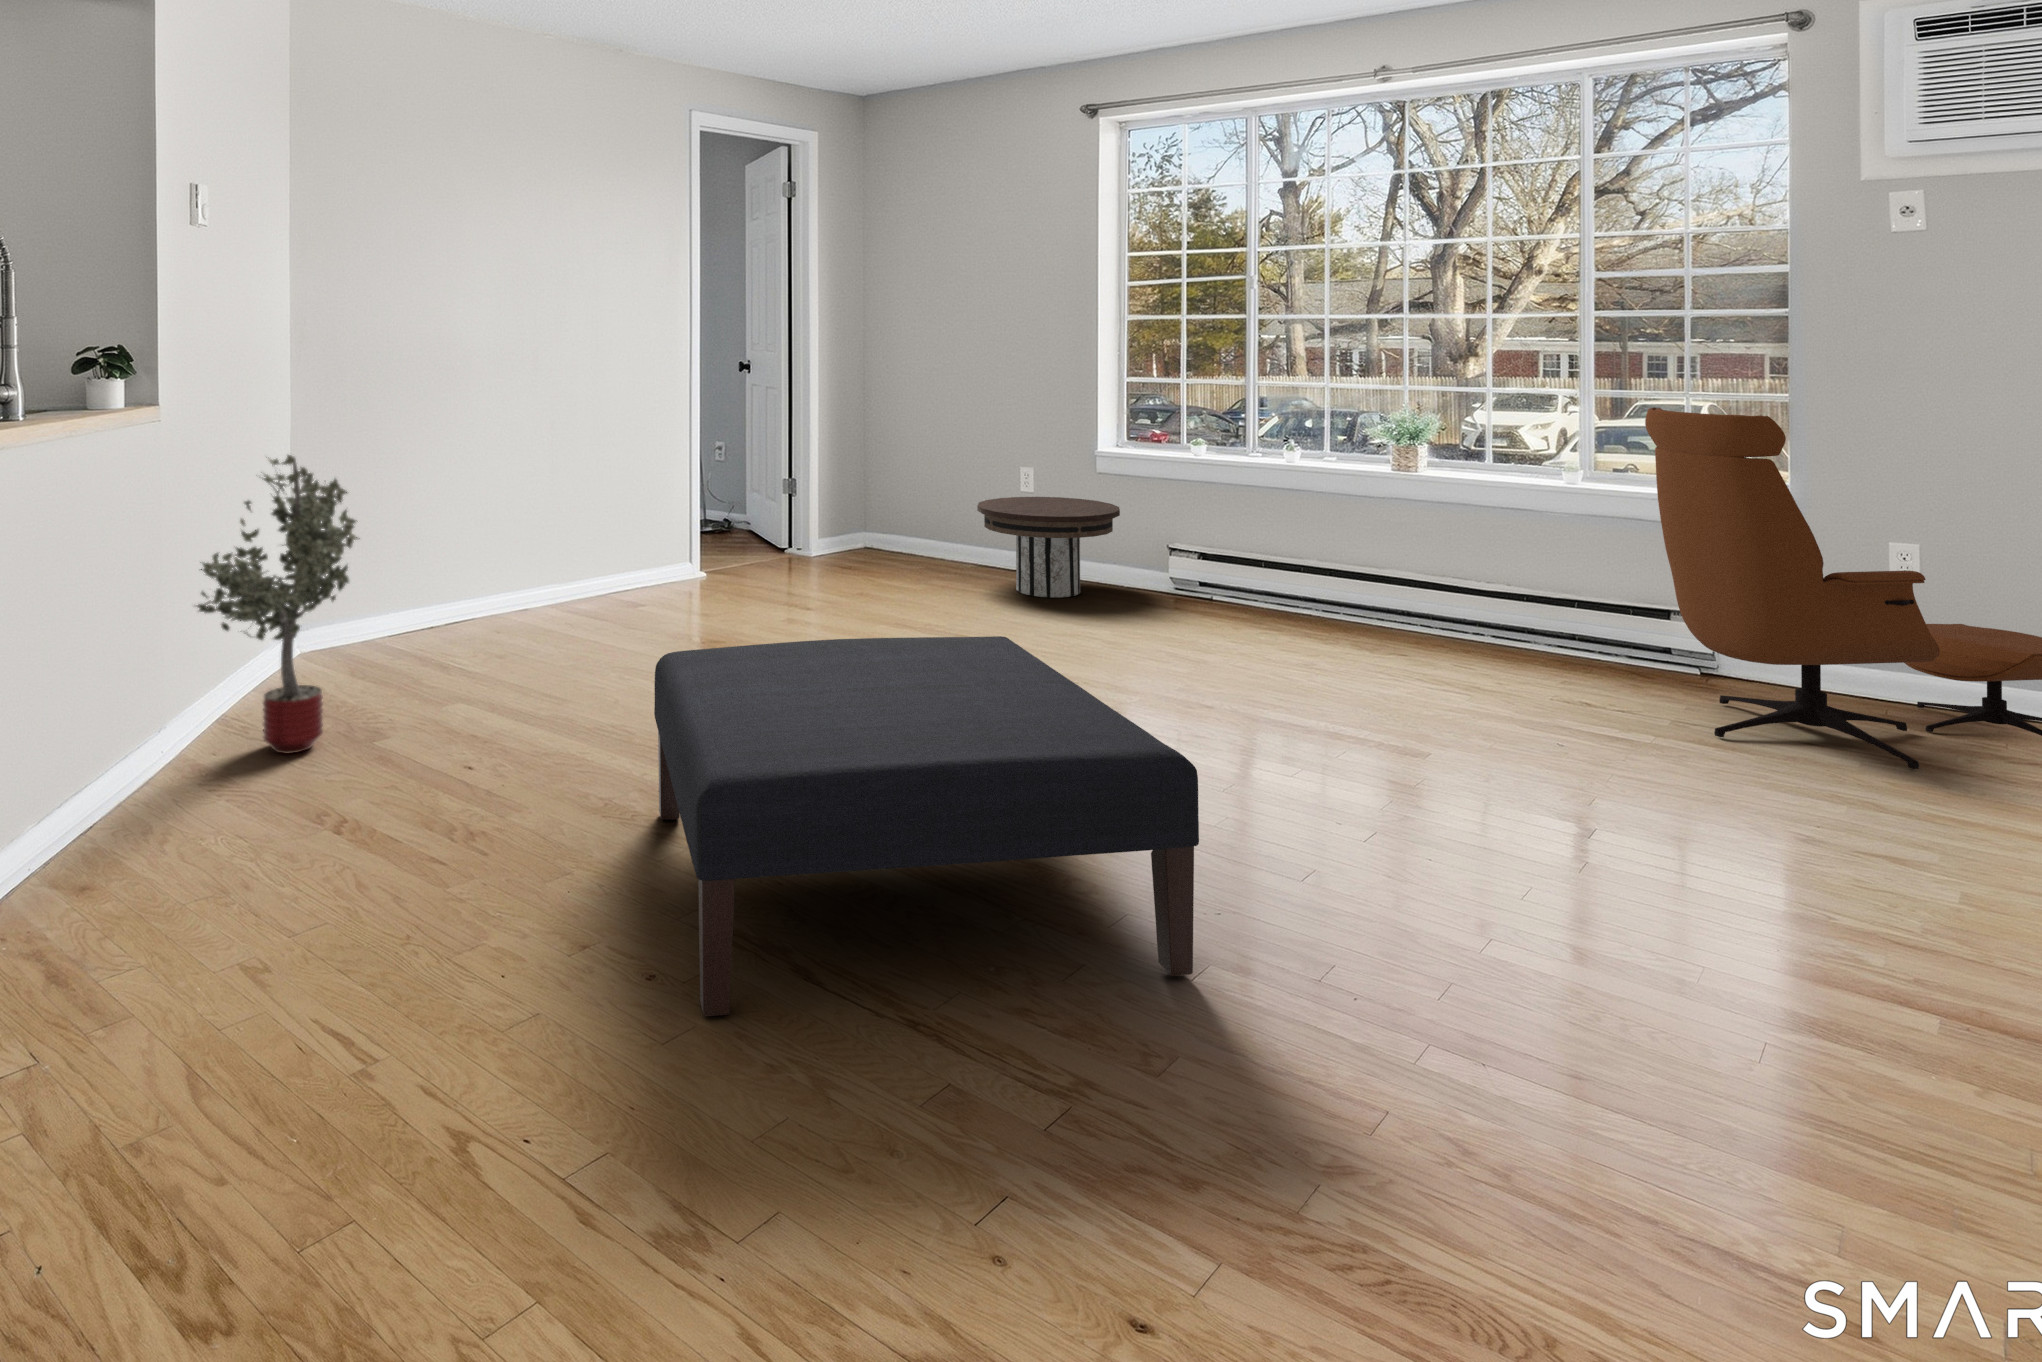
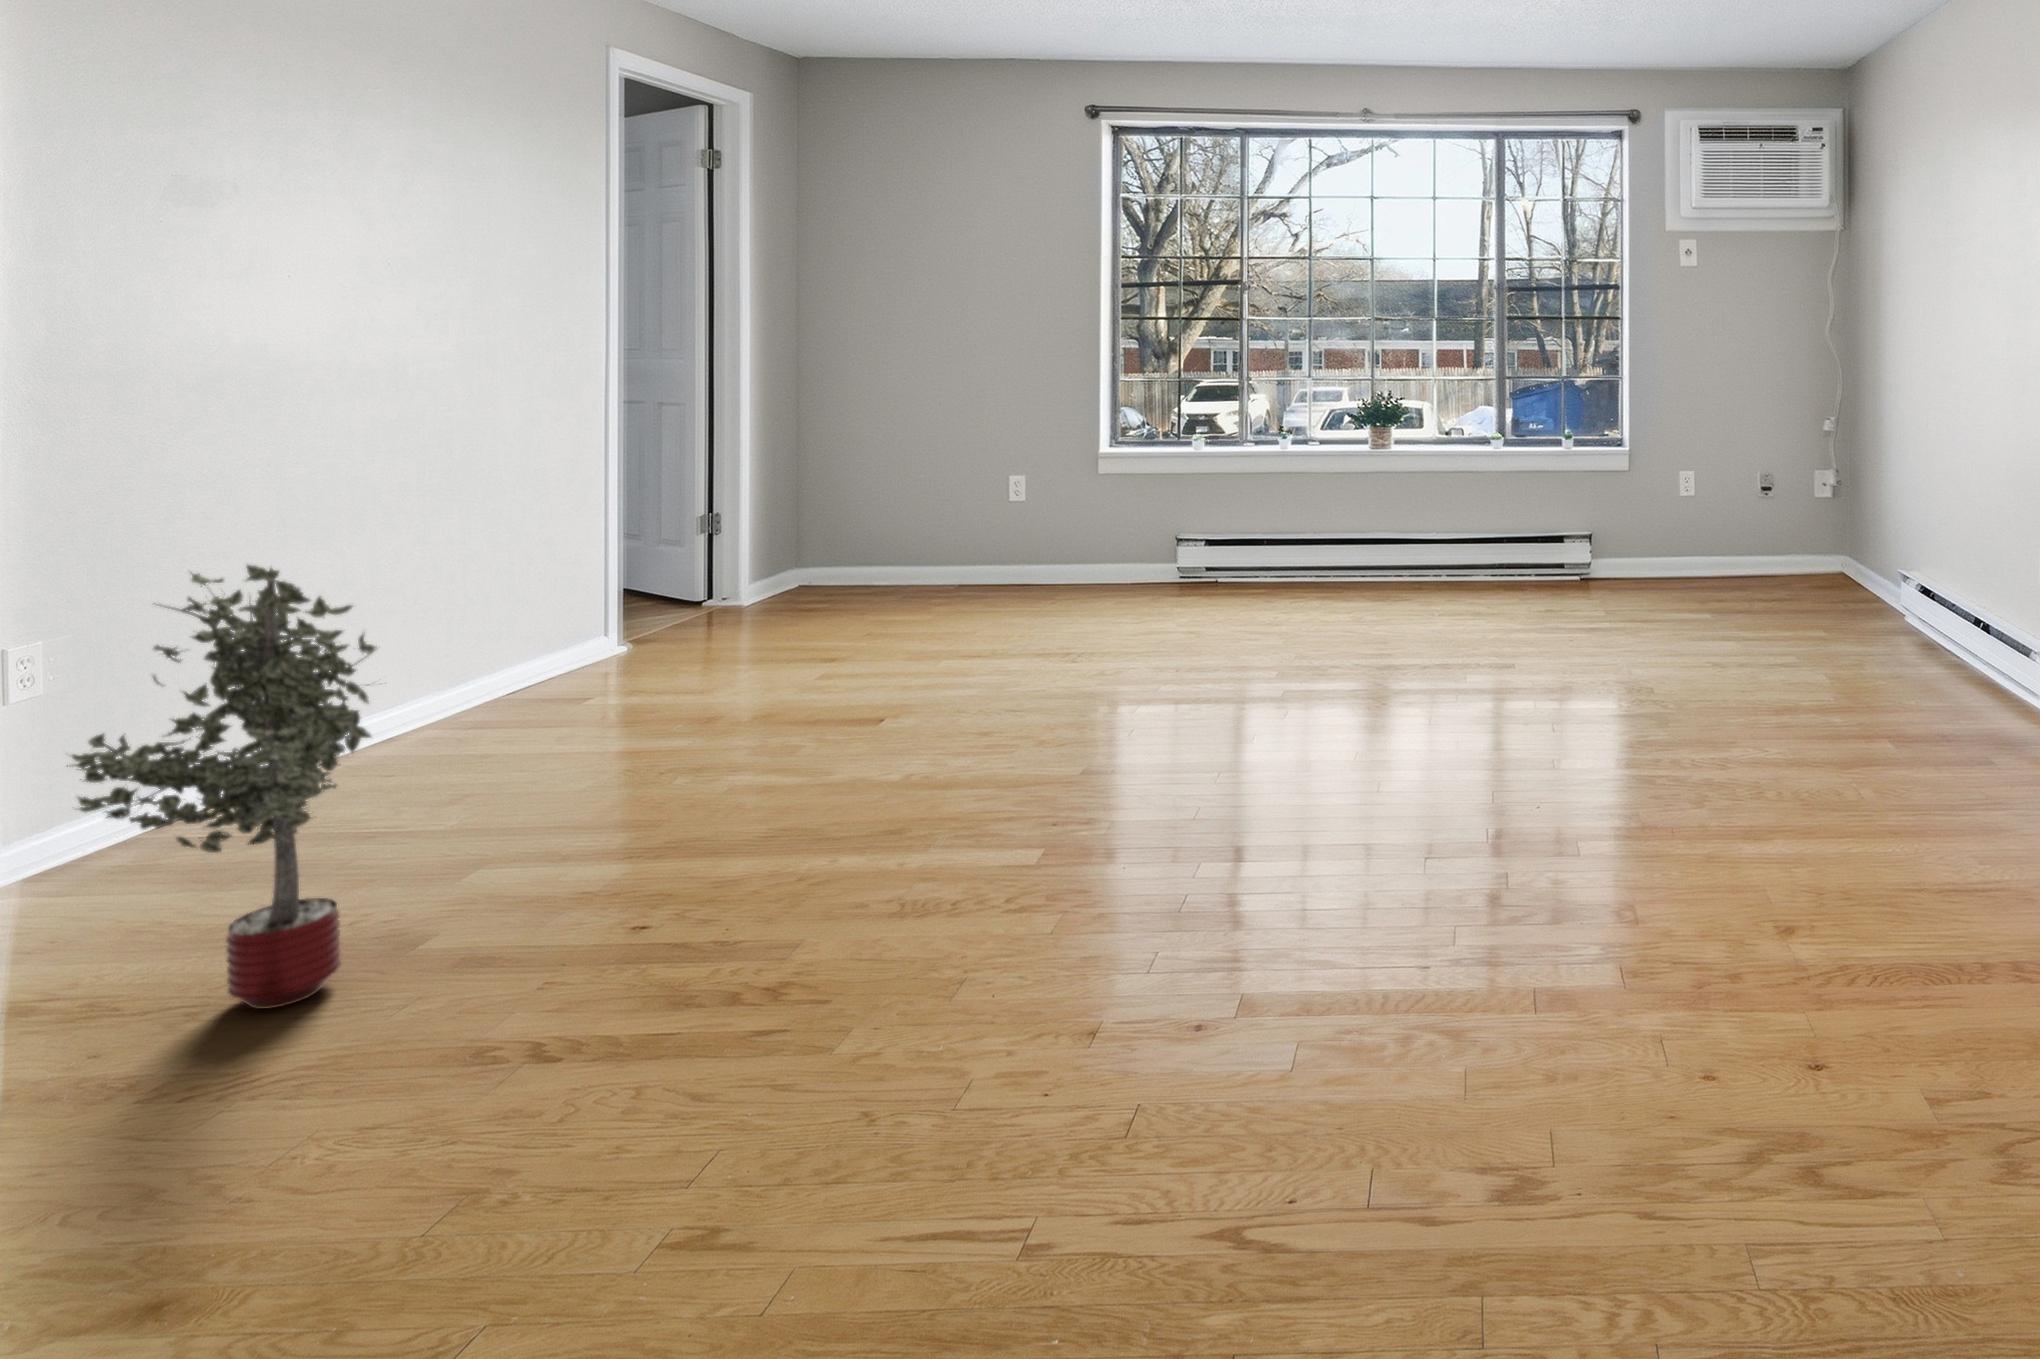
lounge chair: present [1645,408,2042,769] -> none [1580,393,1776,624]
side table: present [977,497,1120,597] -> none [986,500,1138,606]
ottoman: present [654,636,1199,1016] -> none [942,640,1511,1021]

